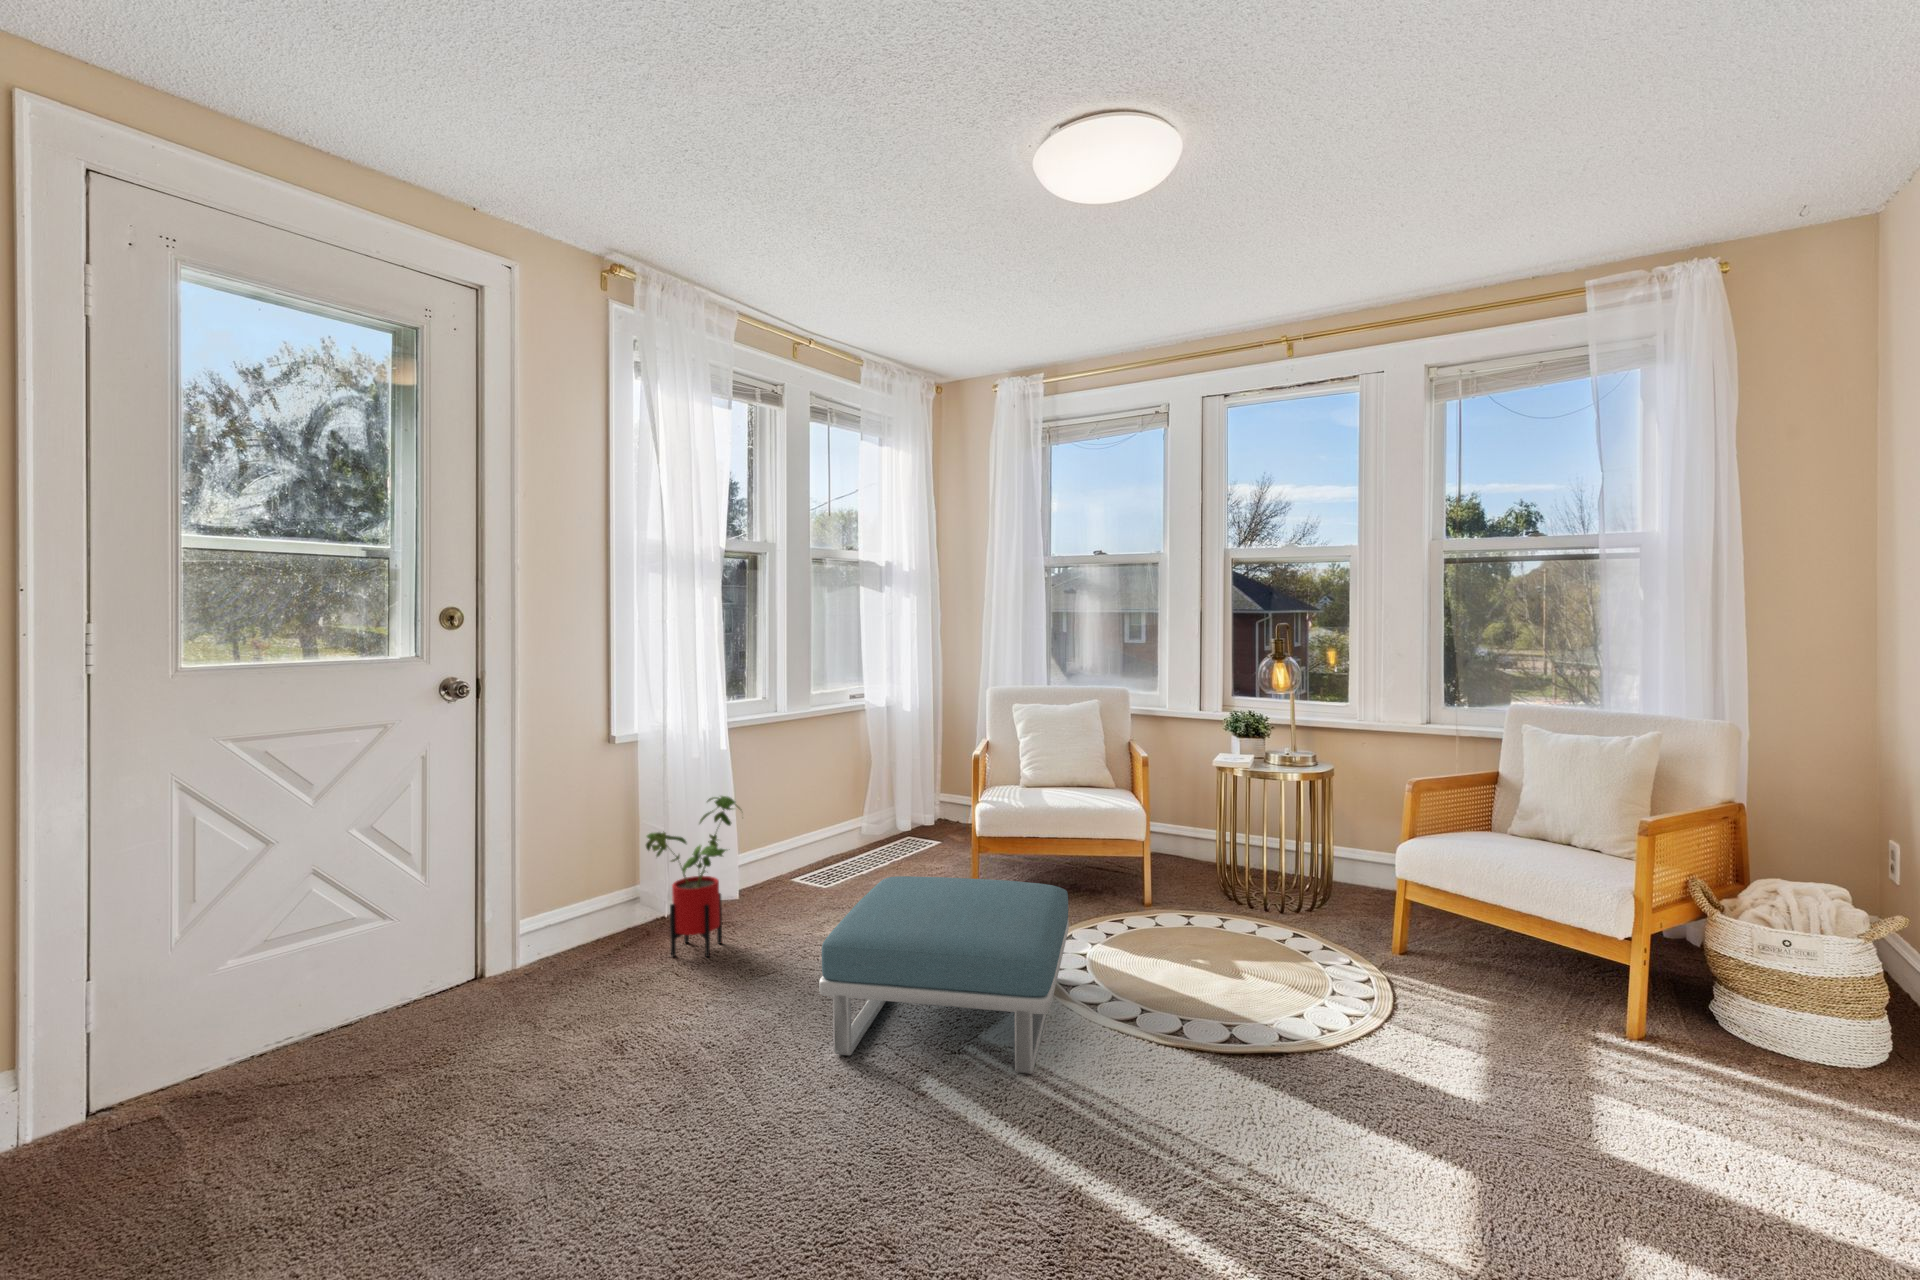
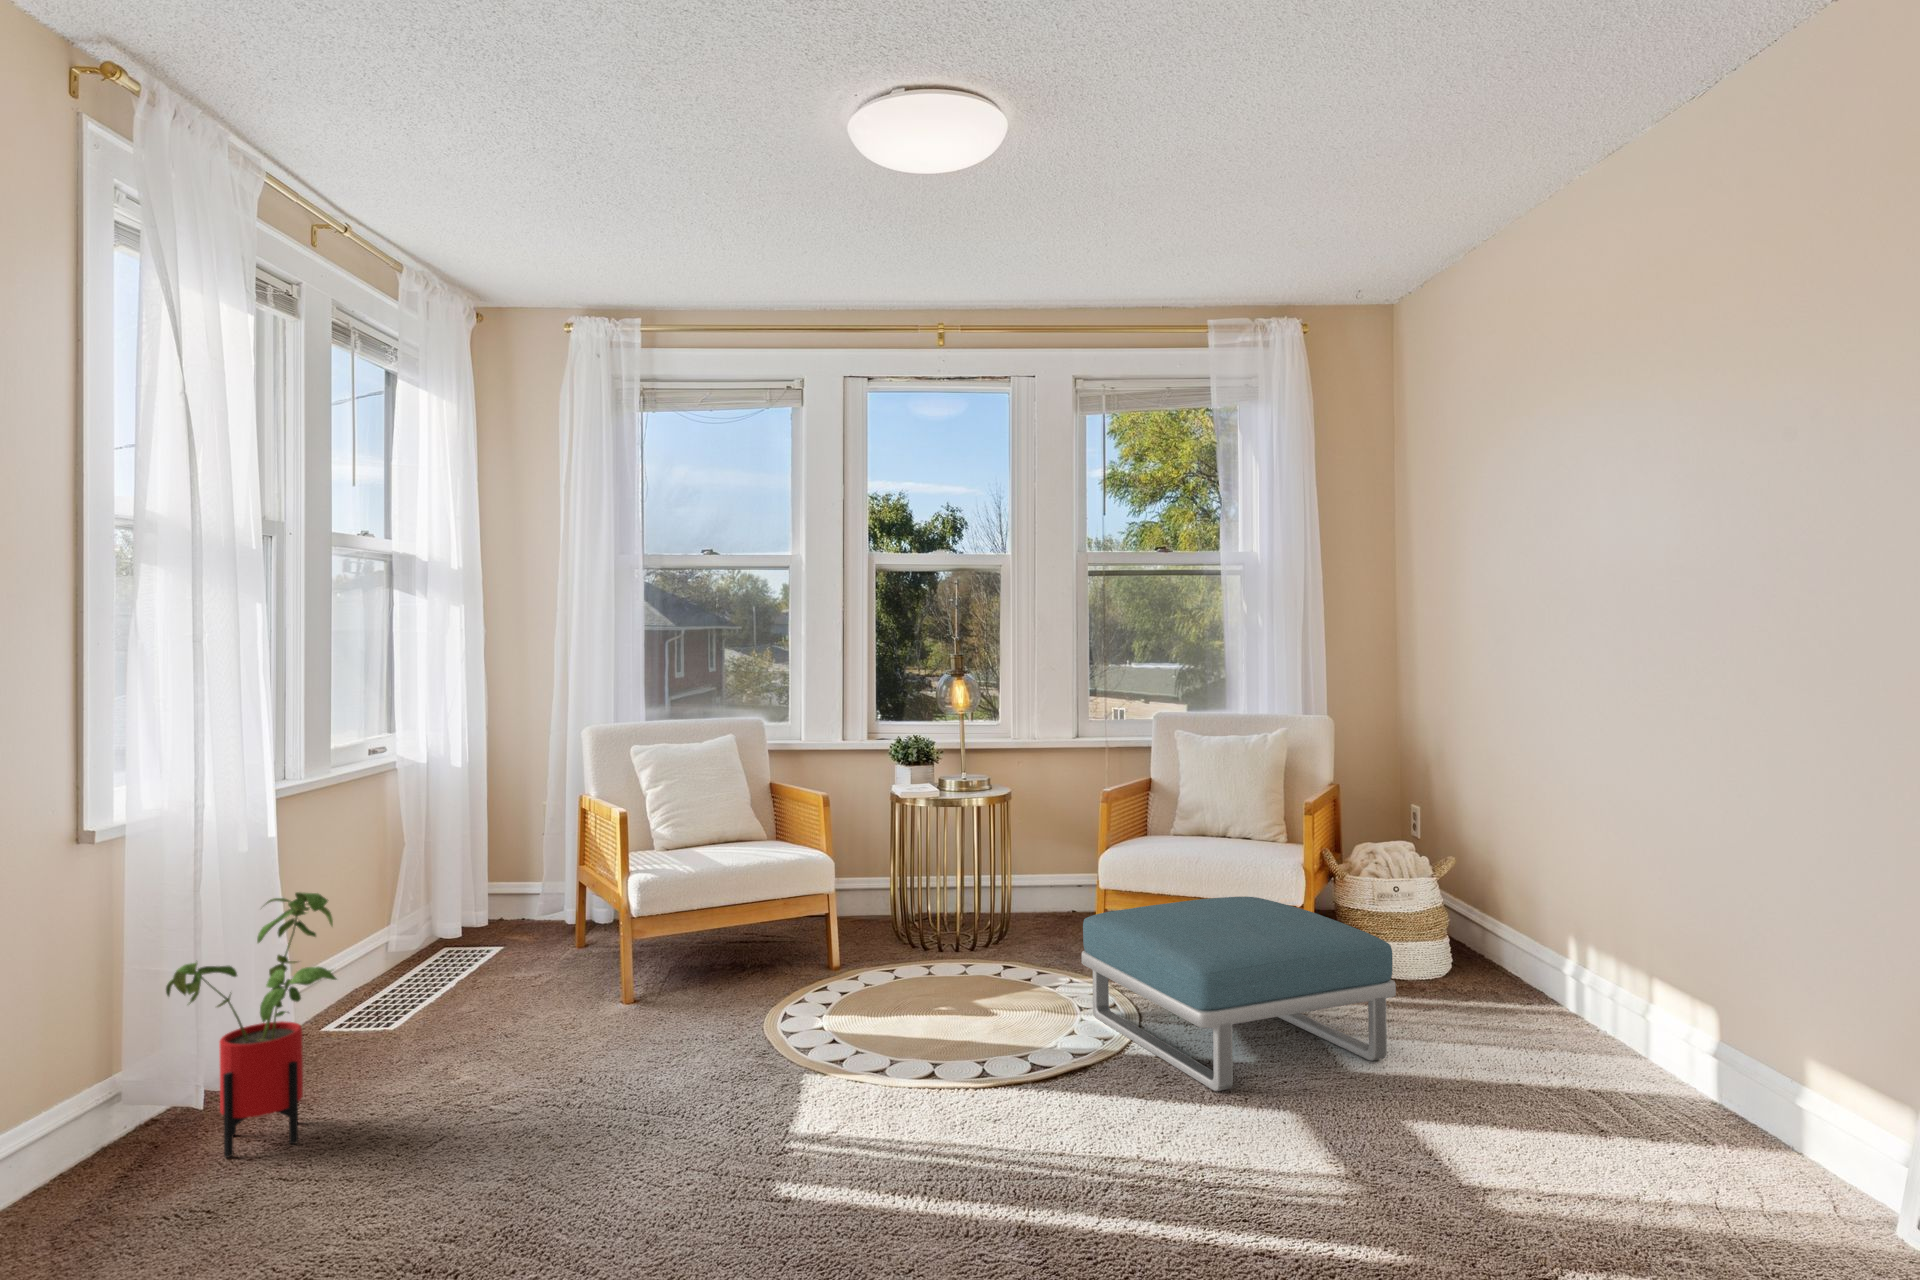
footstool: present [819,876,1069,1074] -> present [1081,897,1396,1091]

